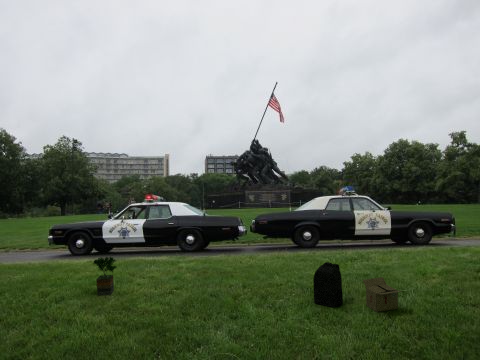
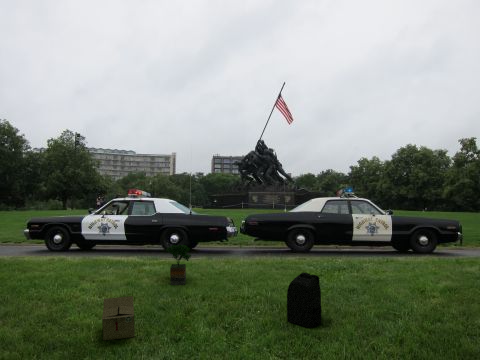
potted tree: present [93,257,117,295] -> present [167,245,191,285]
cardboard box: present [363,277,401,312] -> present [102,296,135,341]

